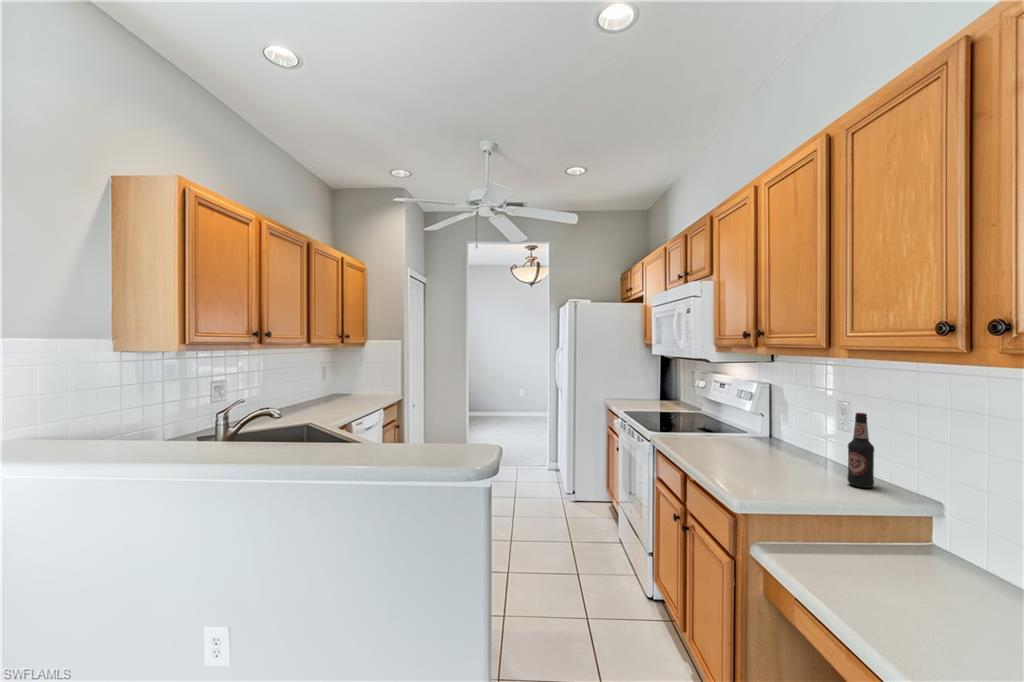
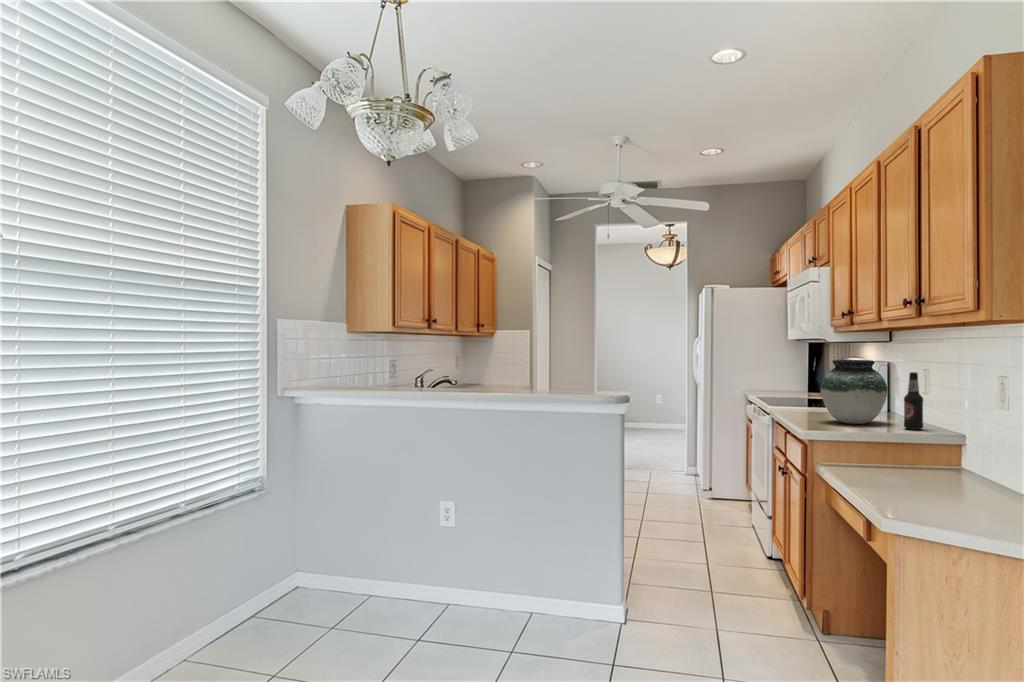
vase: none [731,390,814,472] -> present [821,360,887,424]

